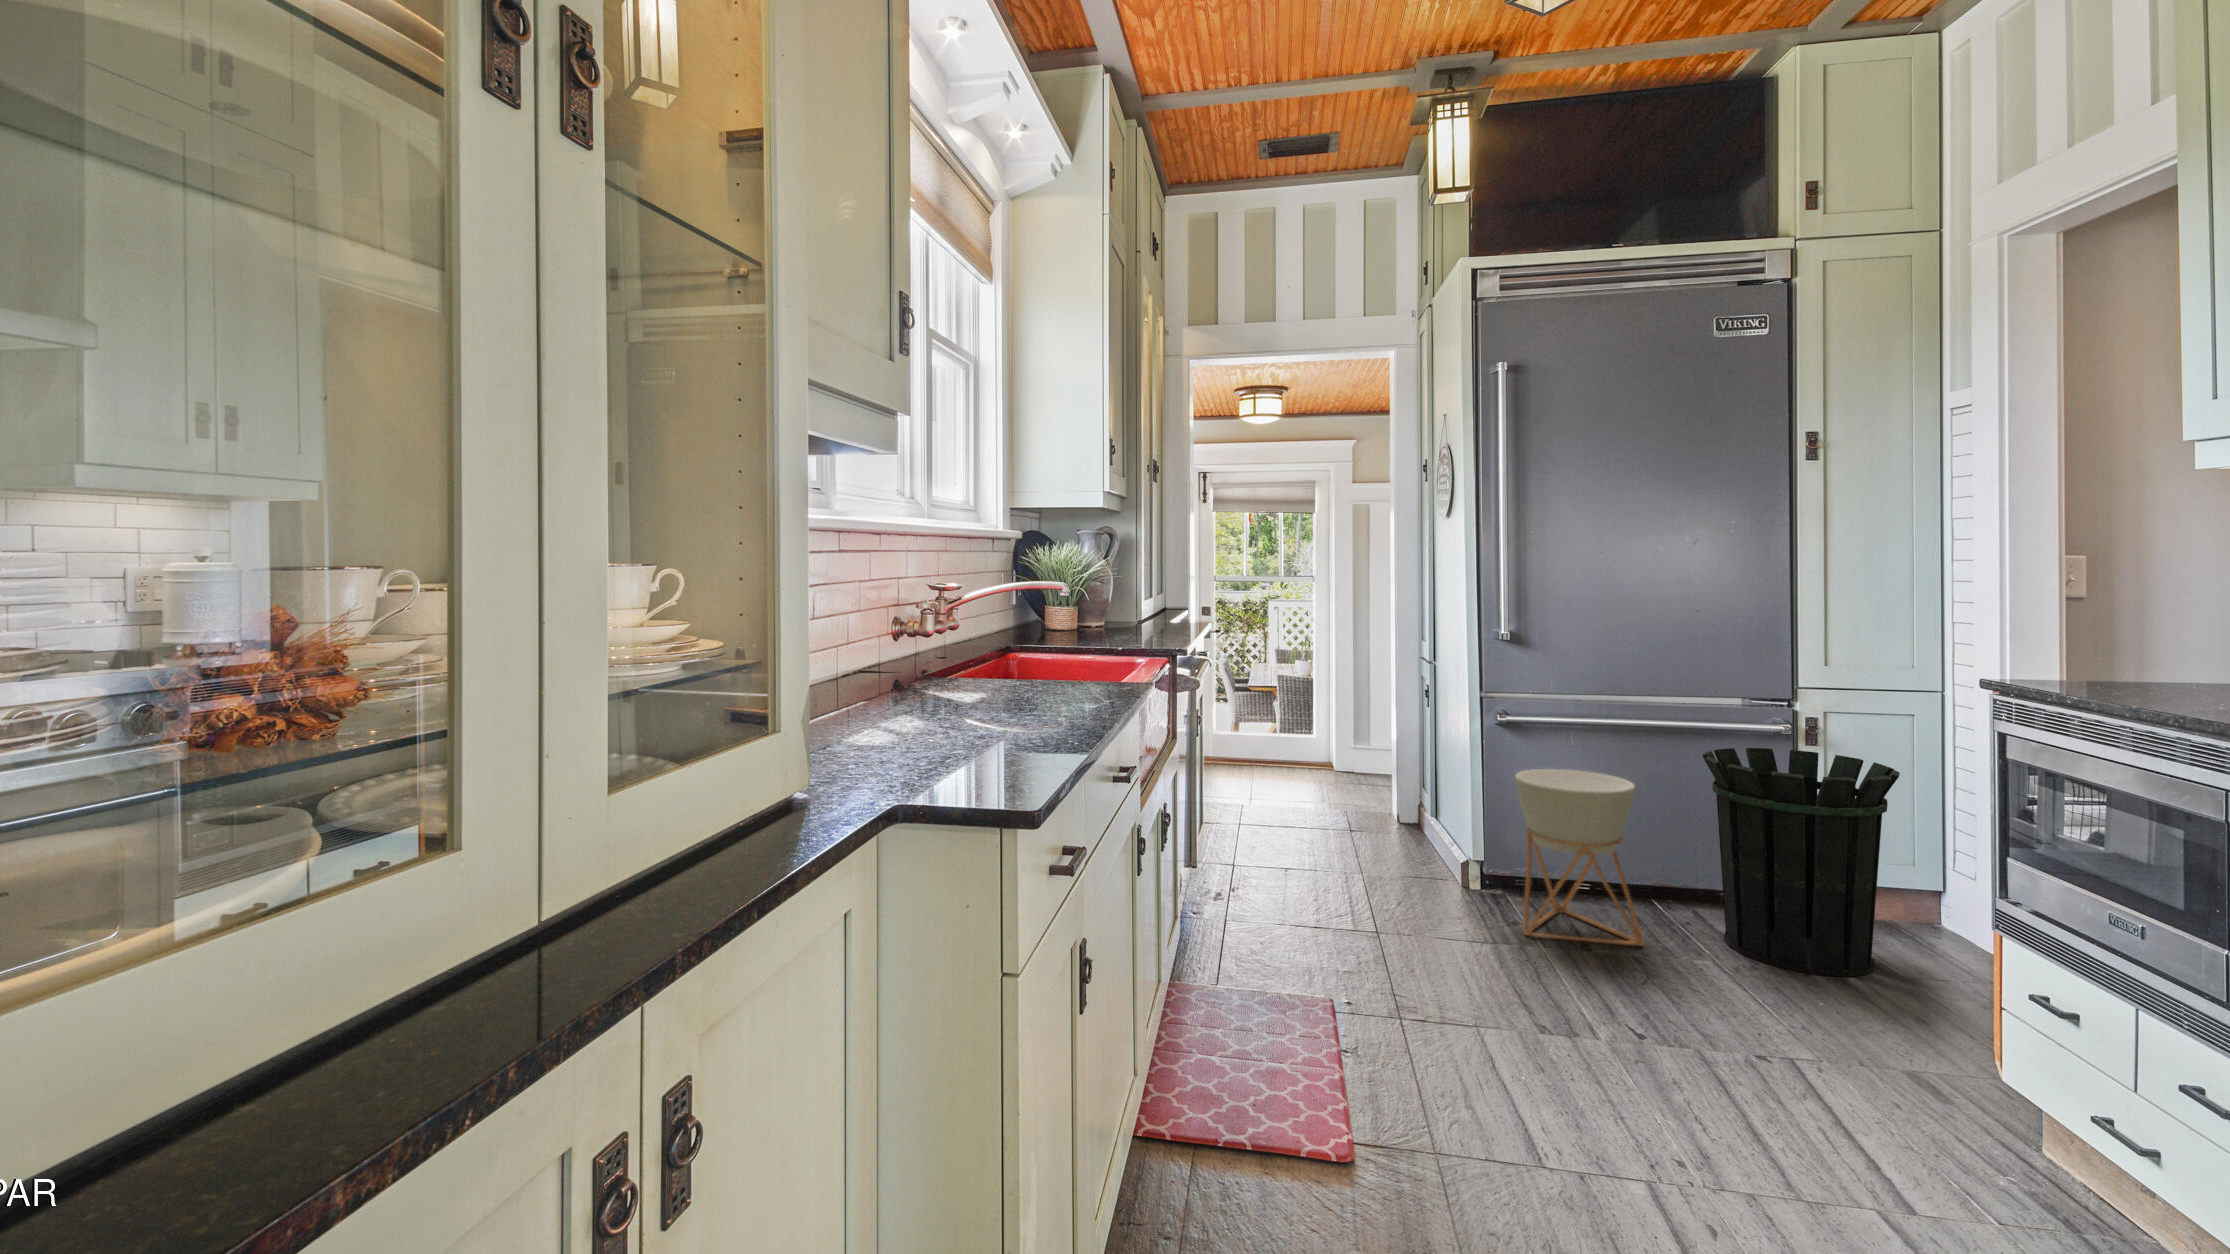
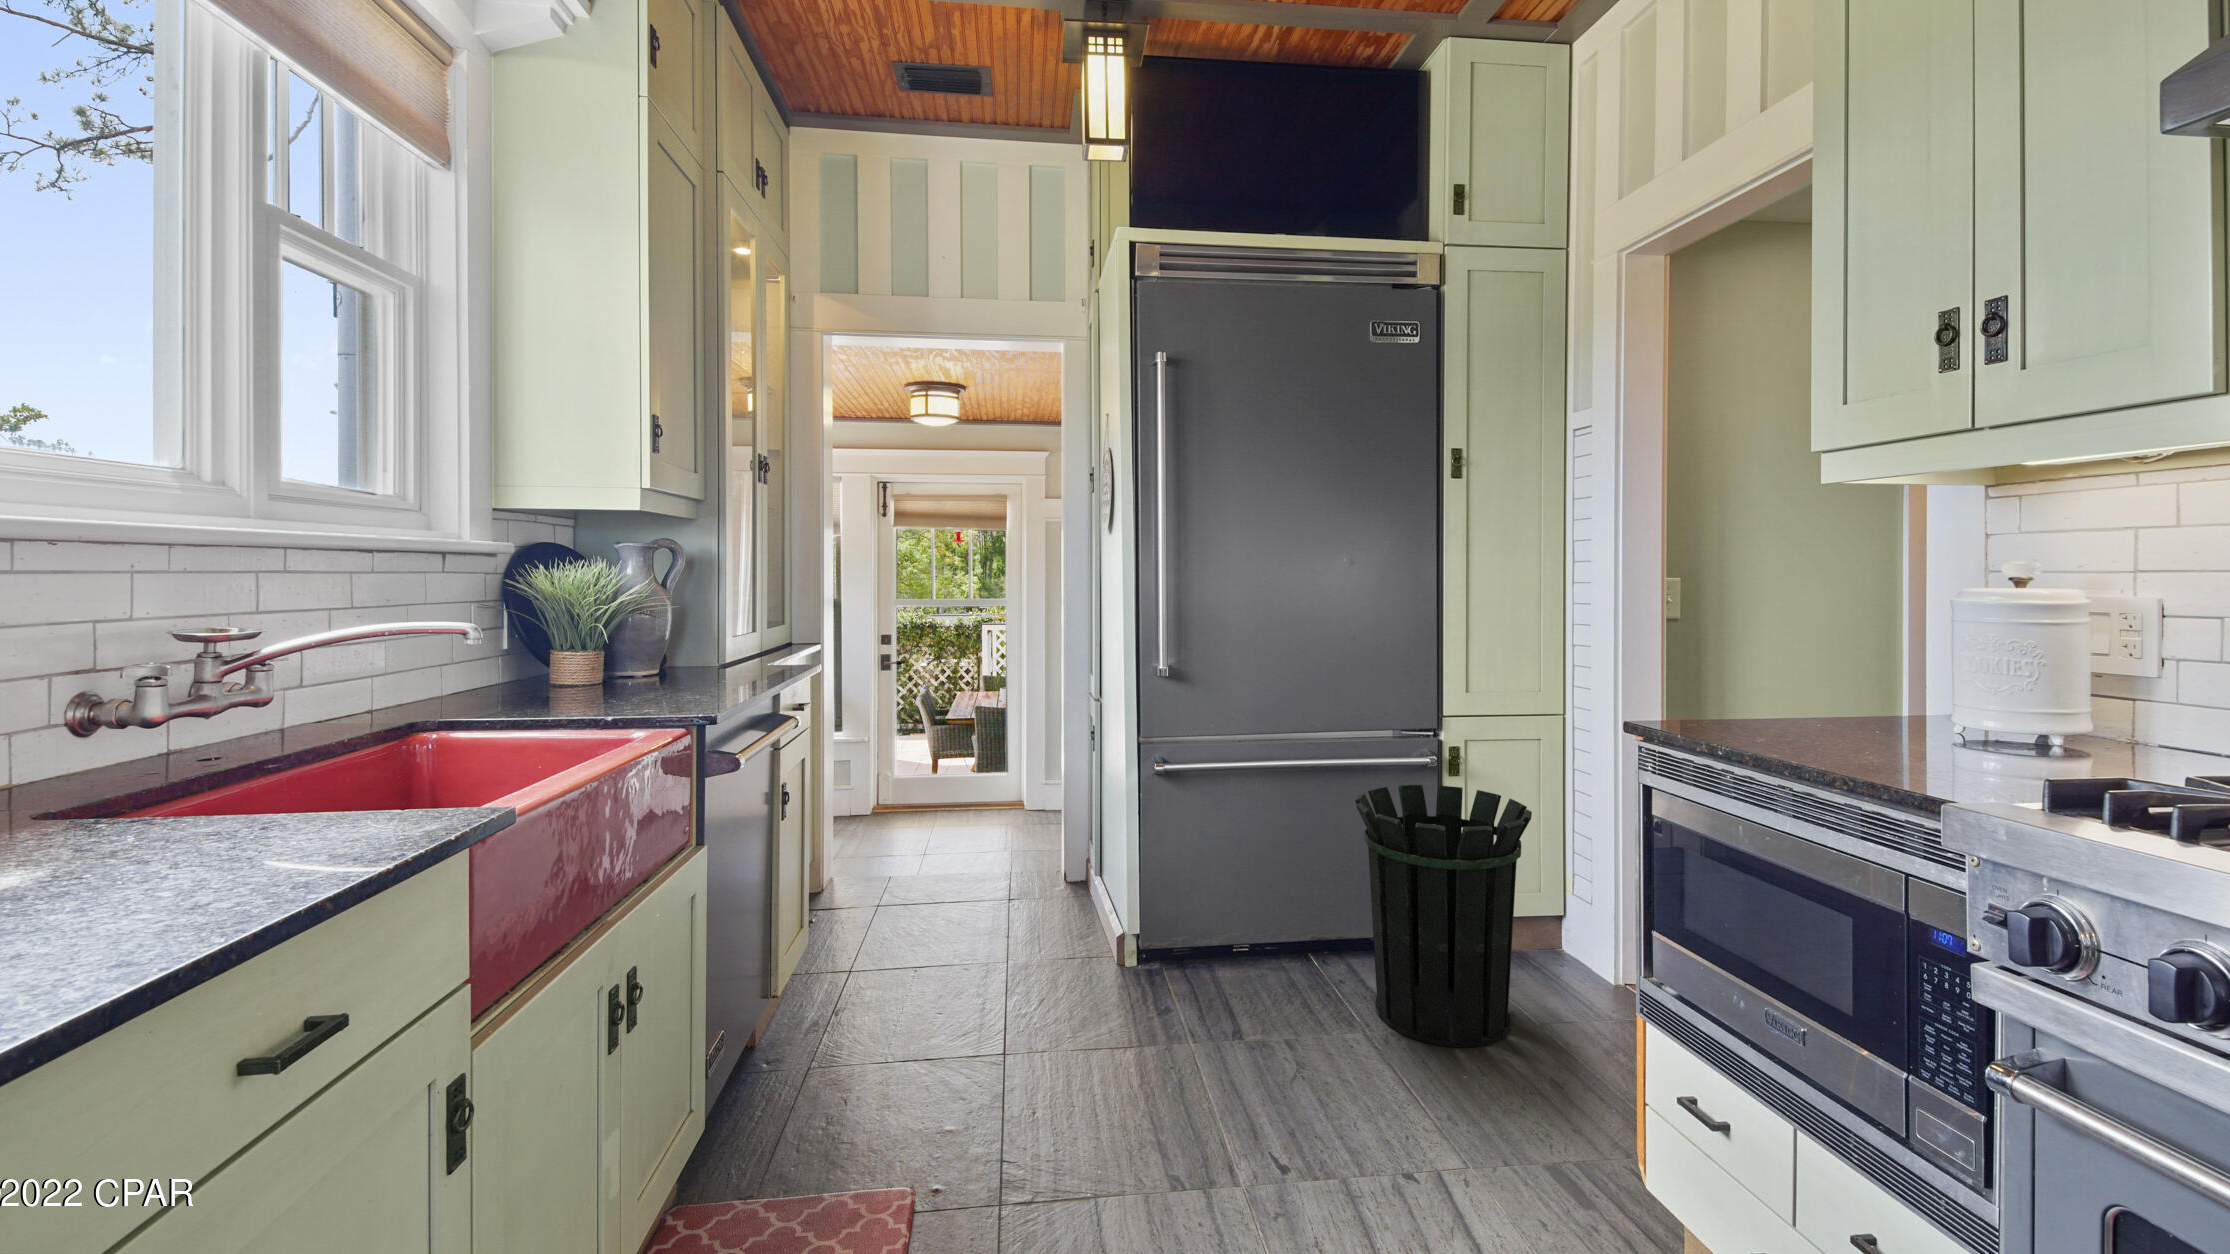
planter: present [1515,769,1643,946] -> none [1164,822,1293,1037]

